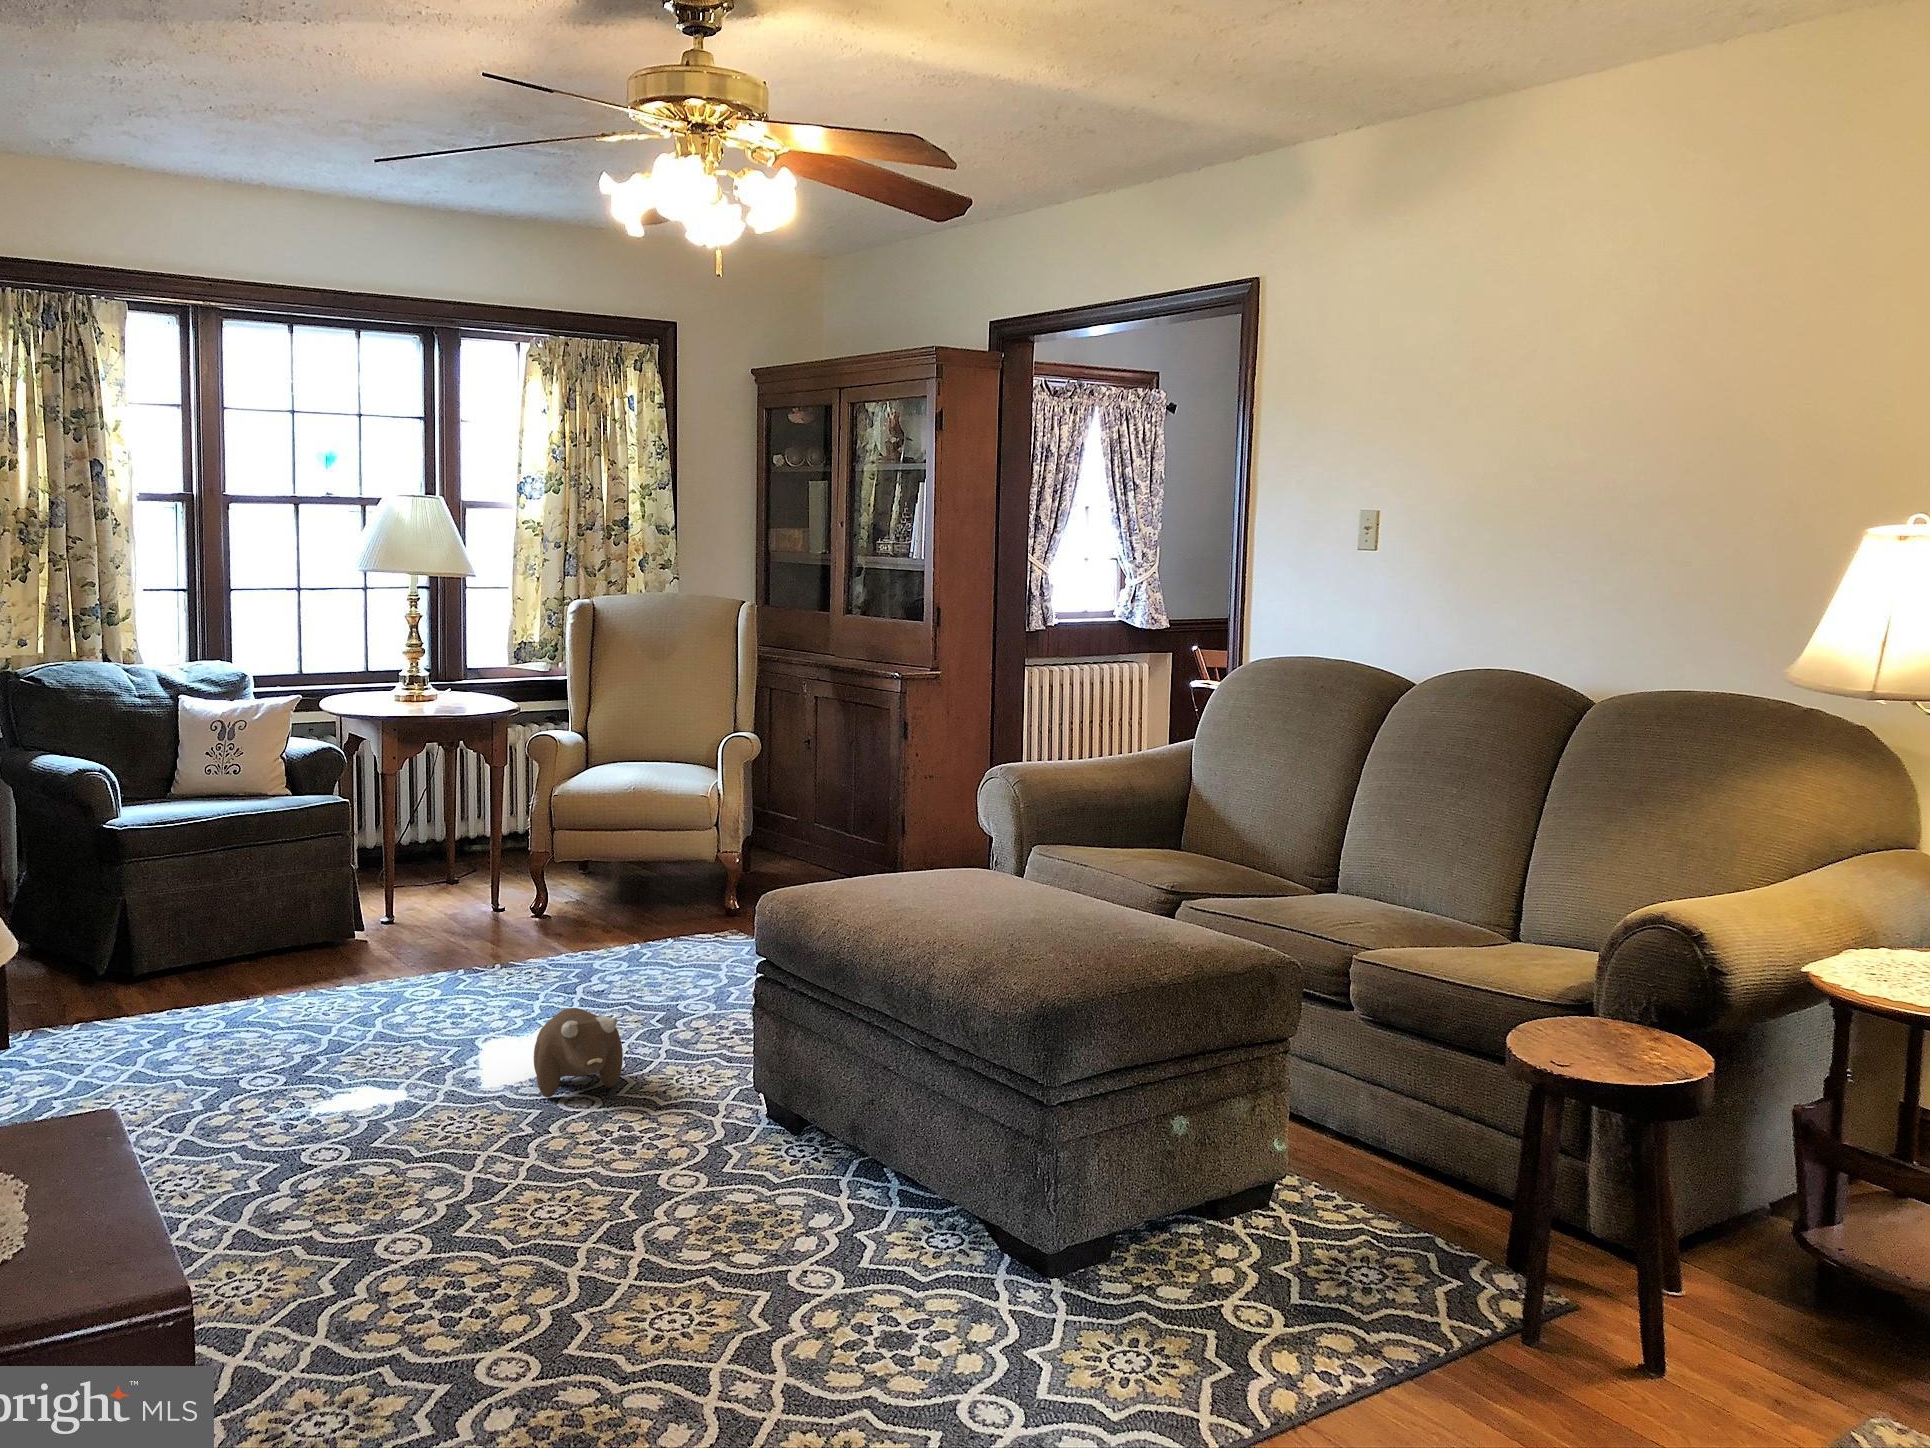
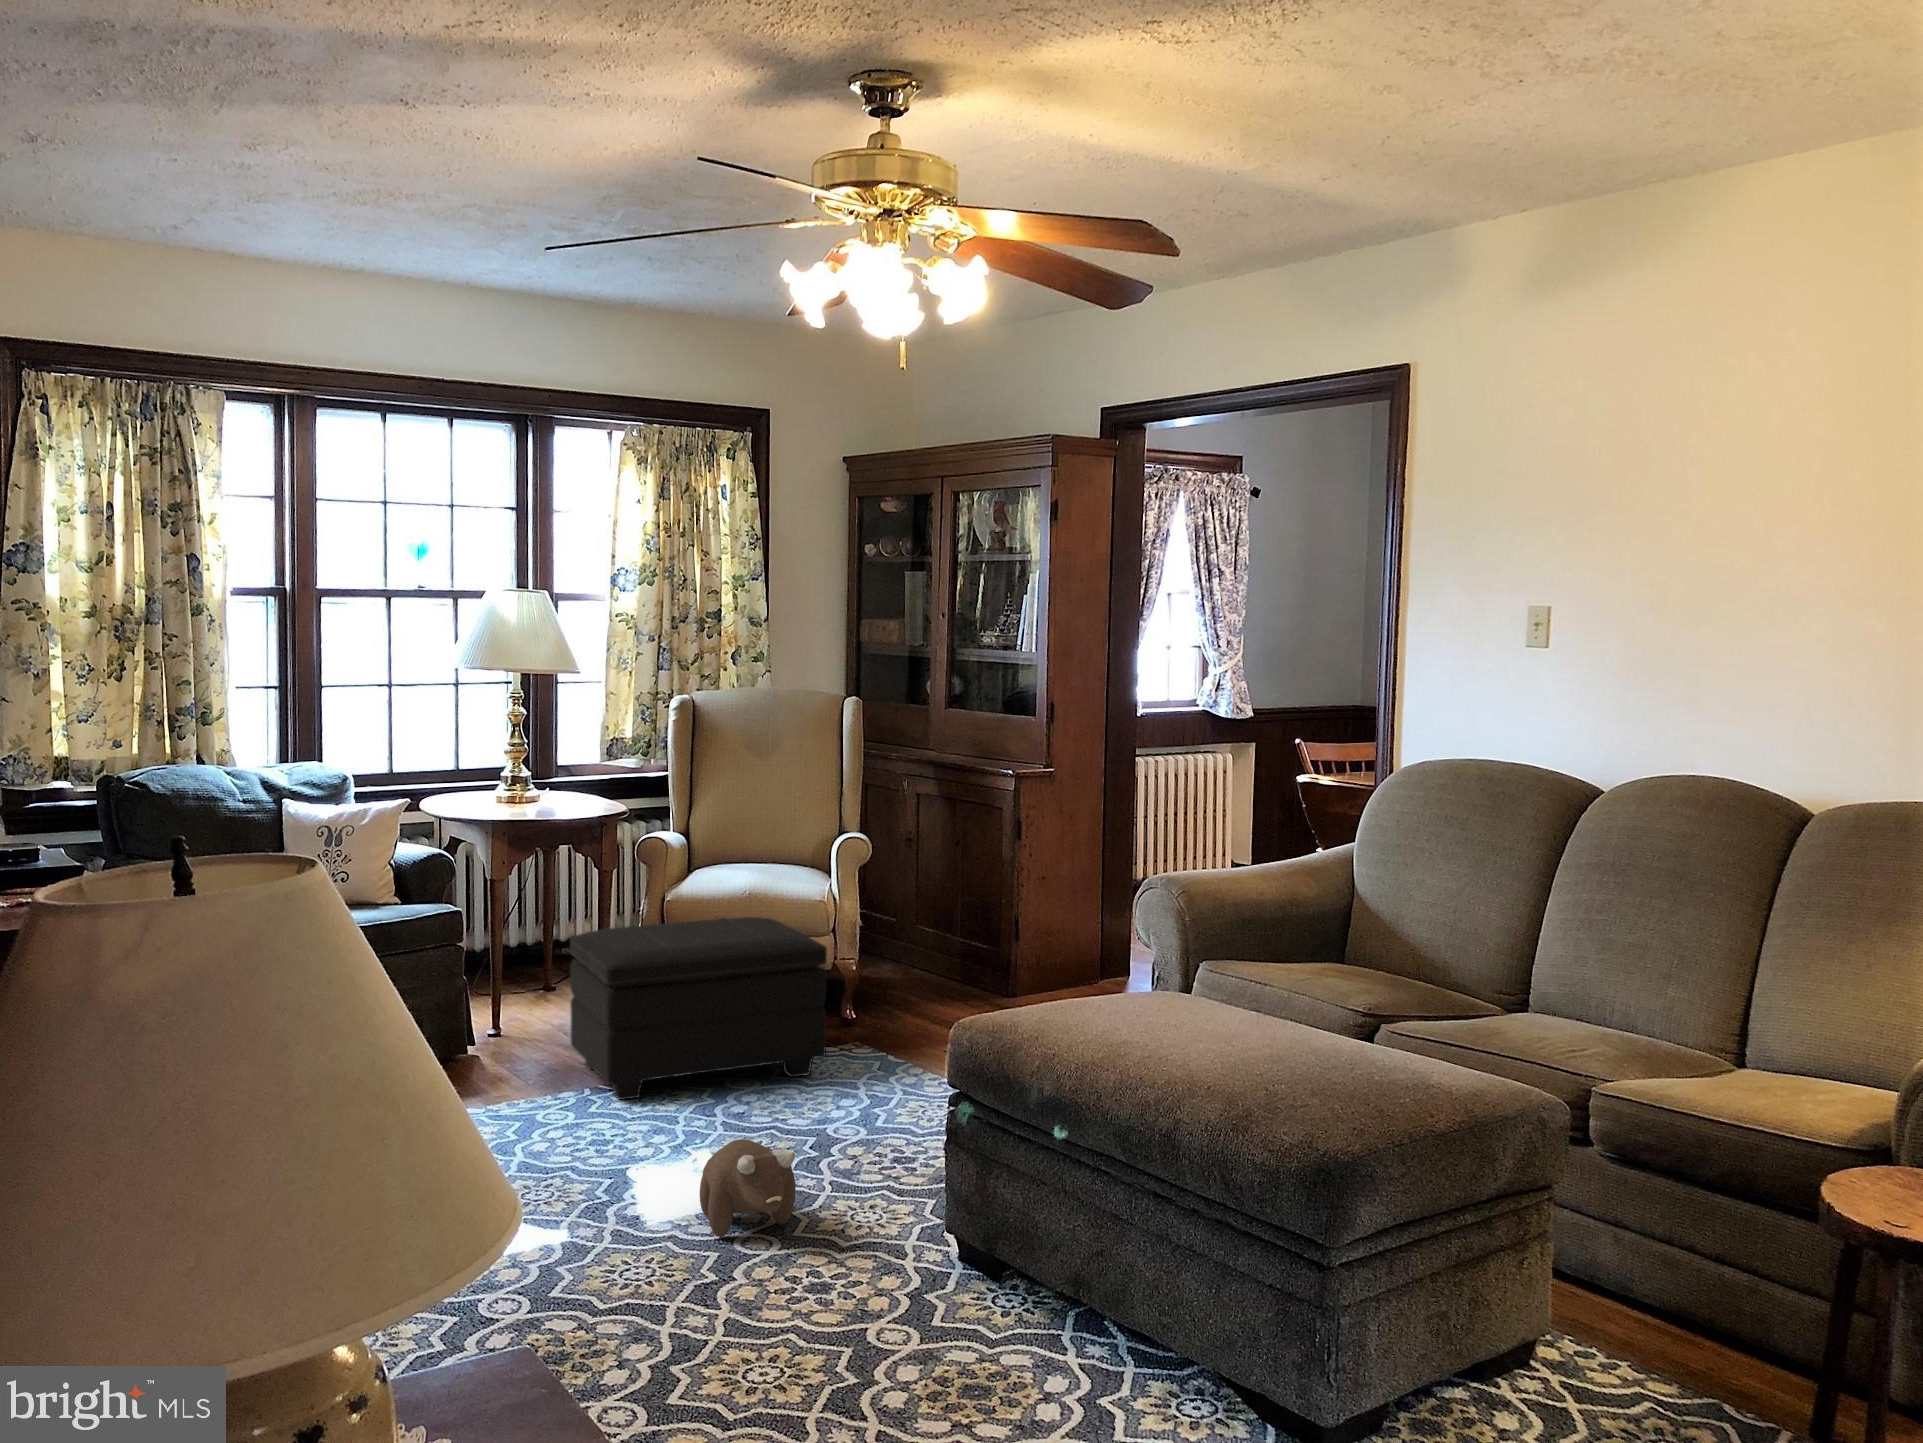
footstool: none [451,813,696,982] -> present [570,917,827,1100]

